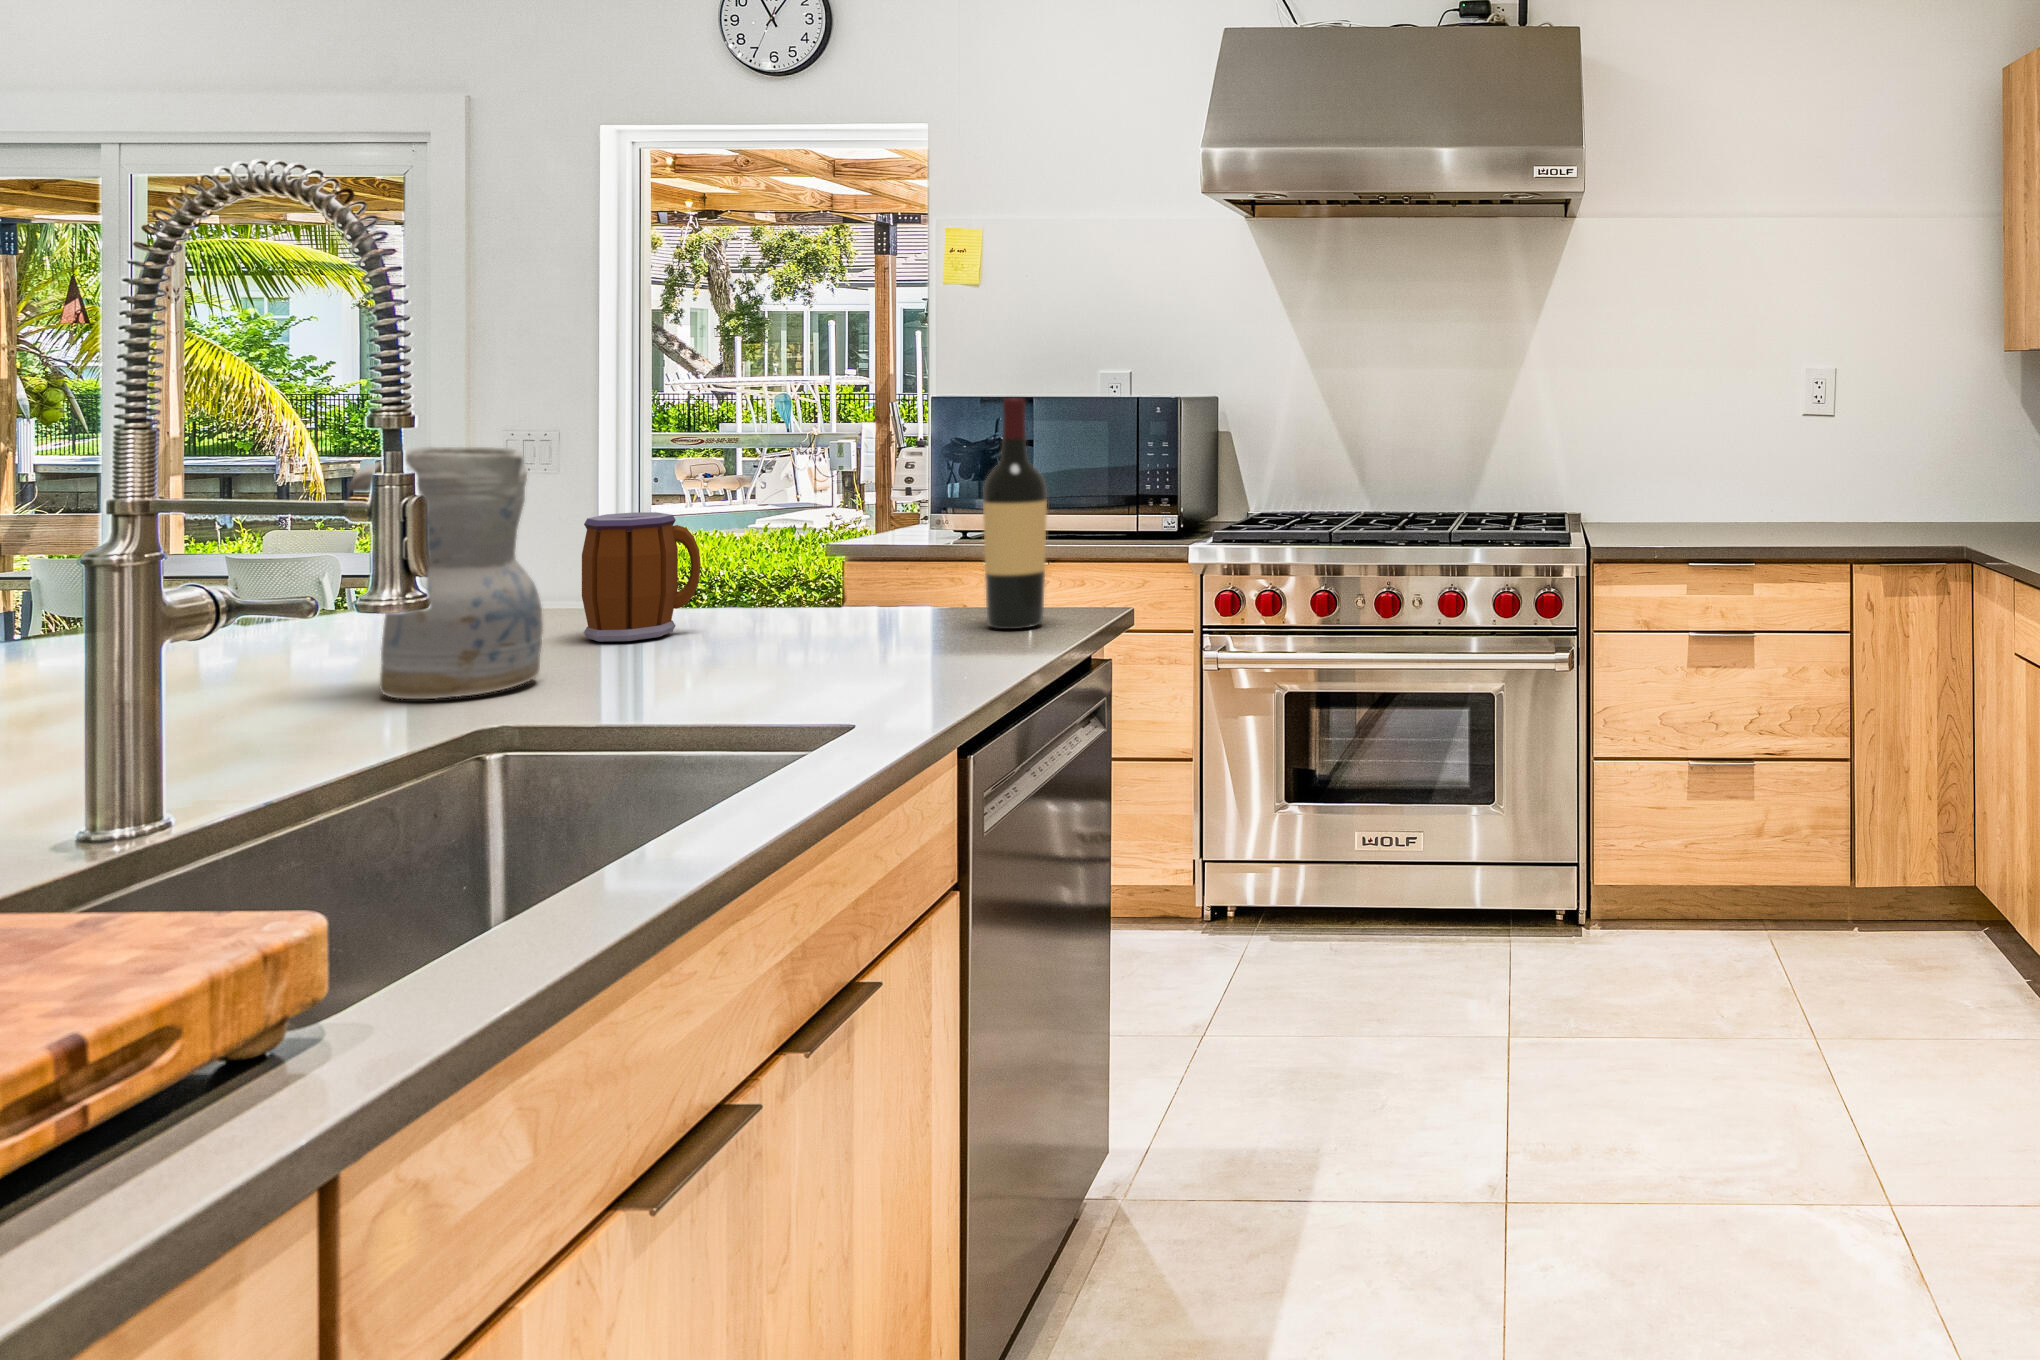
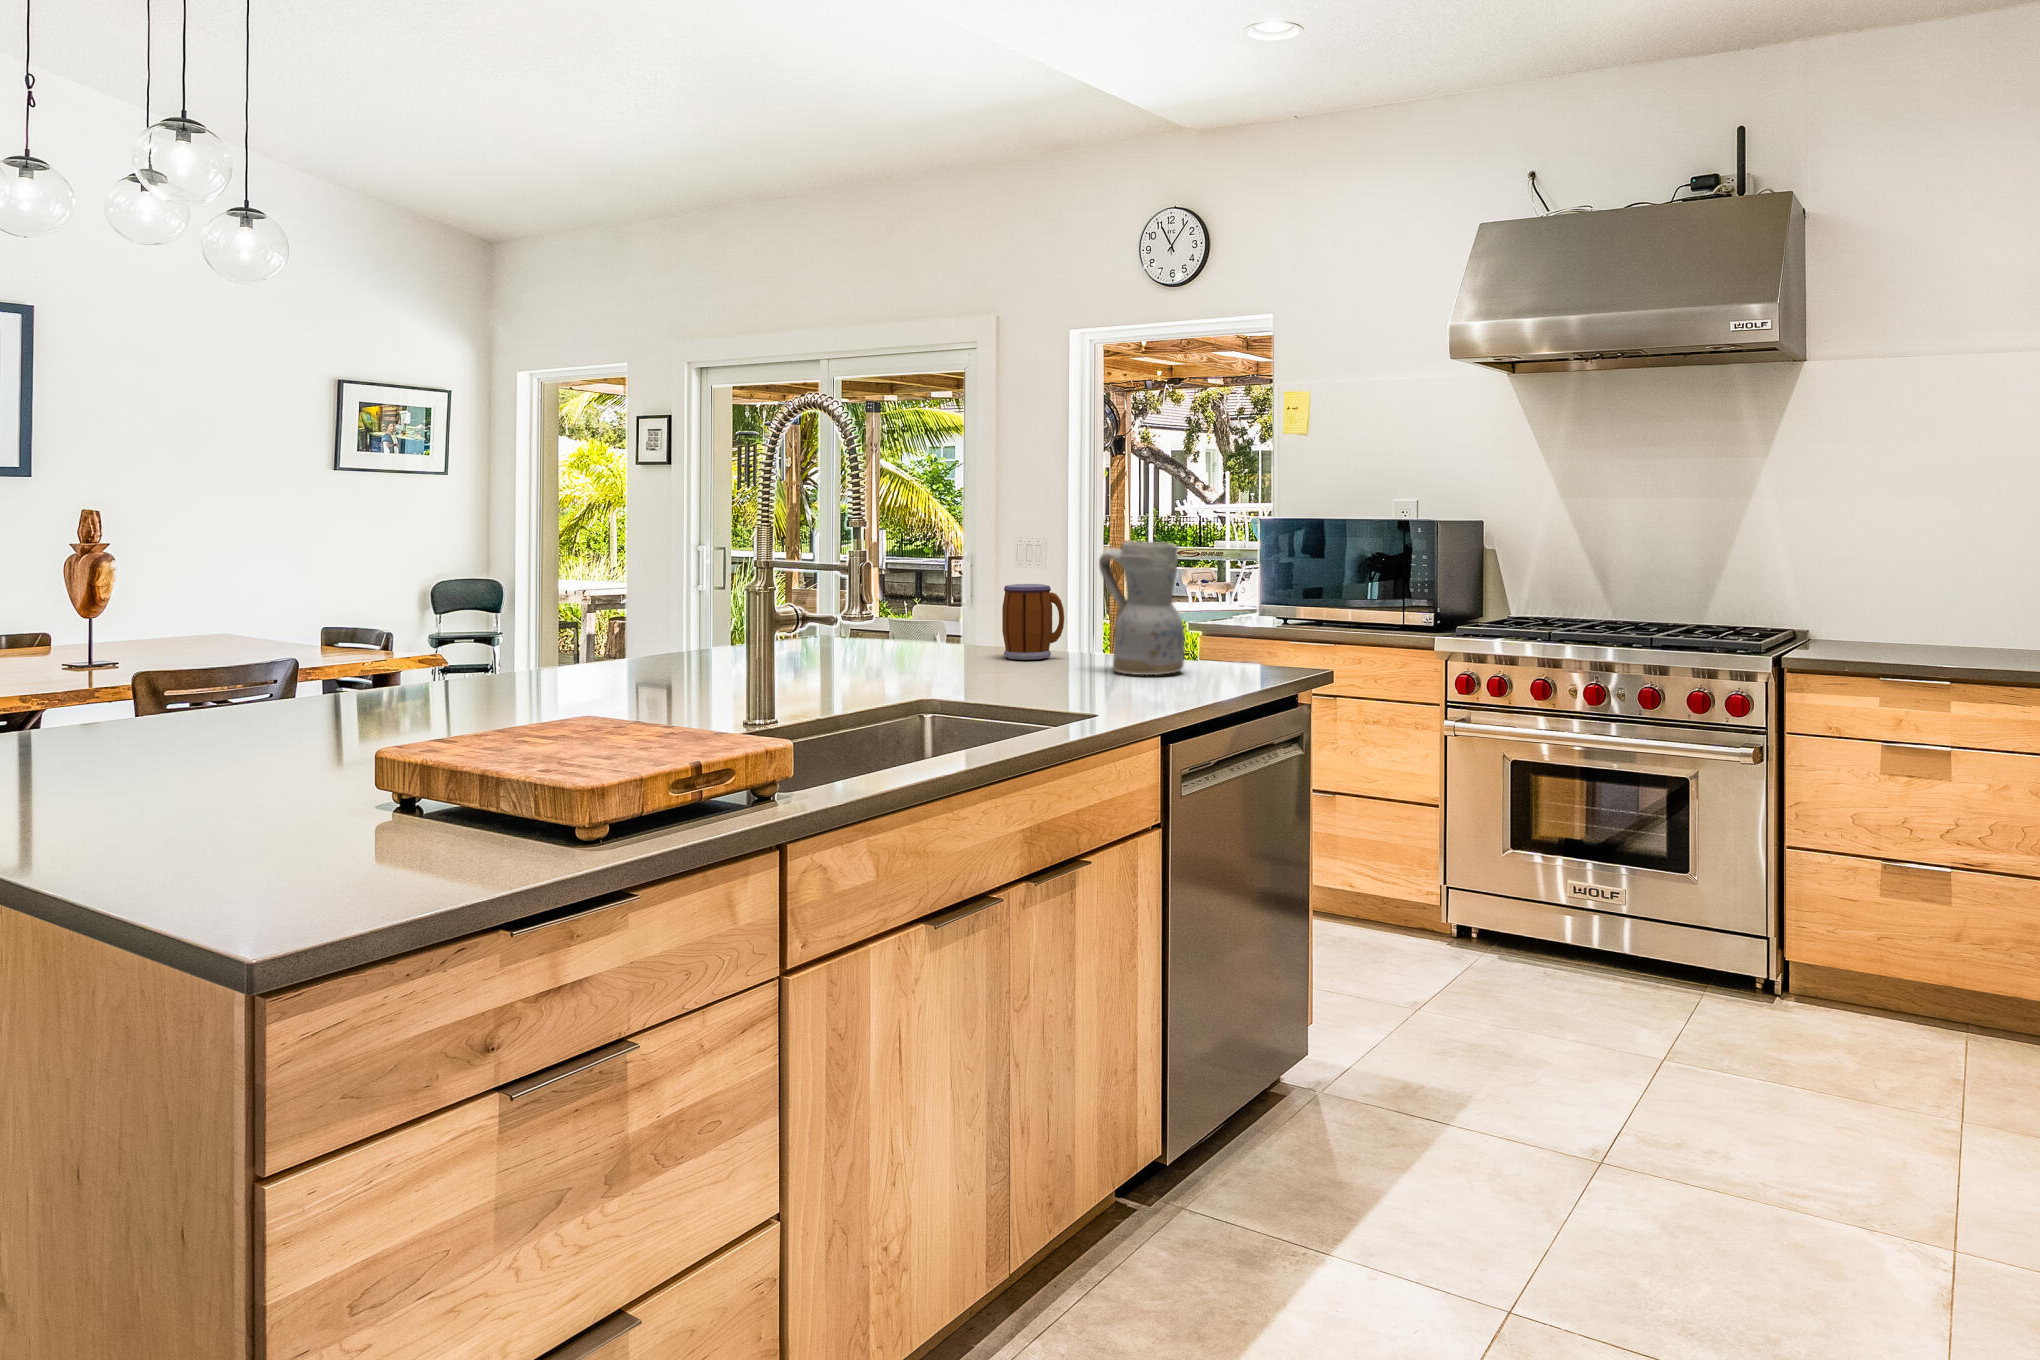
wine bottle: present [983,398,1047,629] -> none [1222,516,1263,671]
ceramic pitcher: present [348,447,543,699] -> present [1099,541,1185,675]

